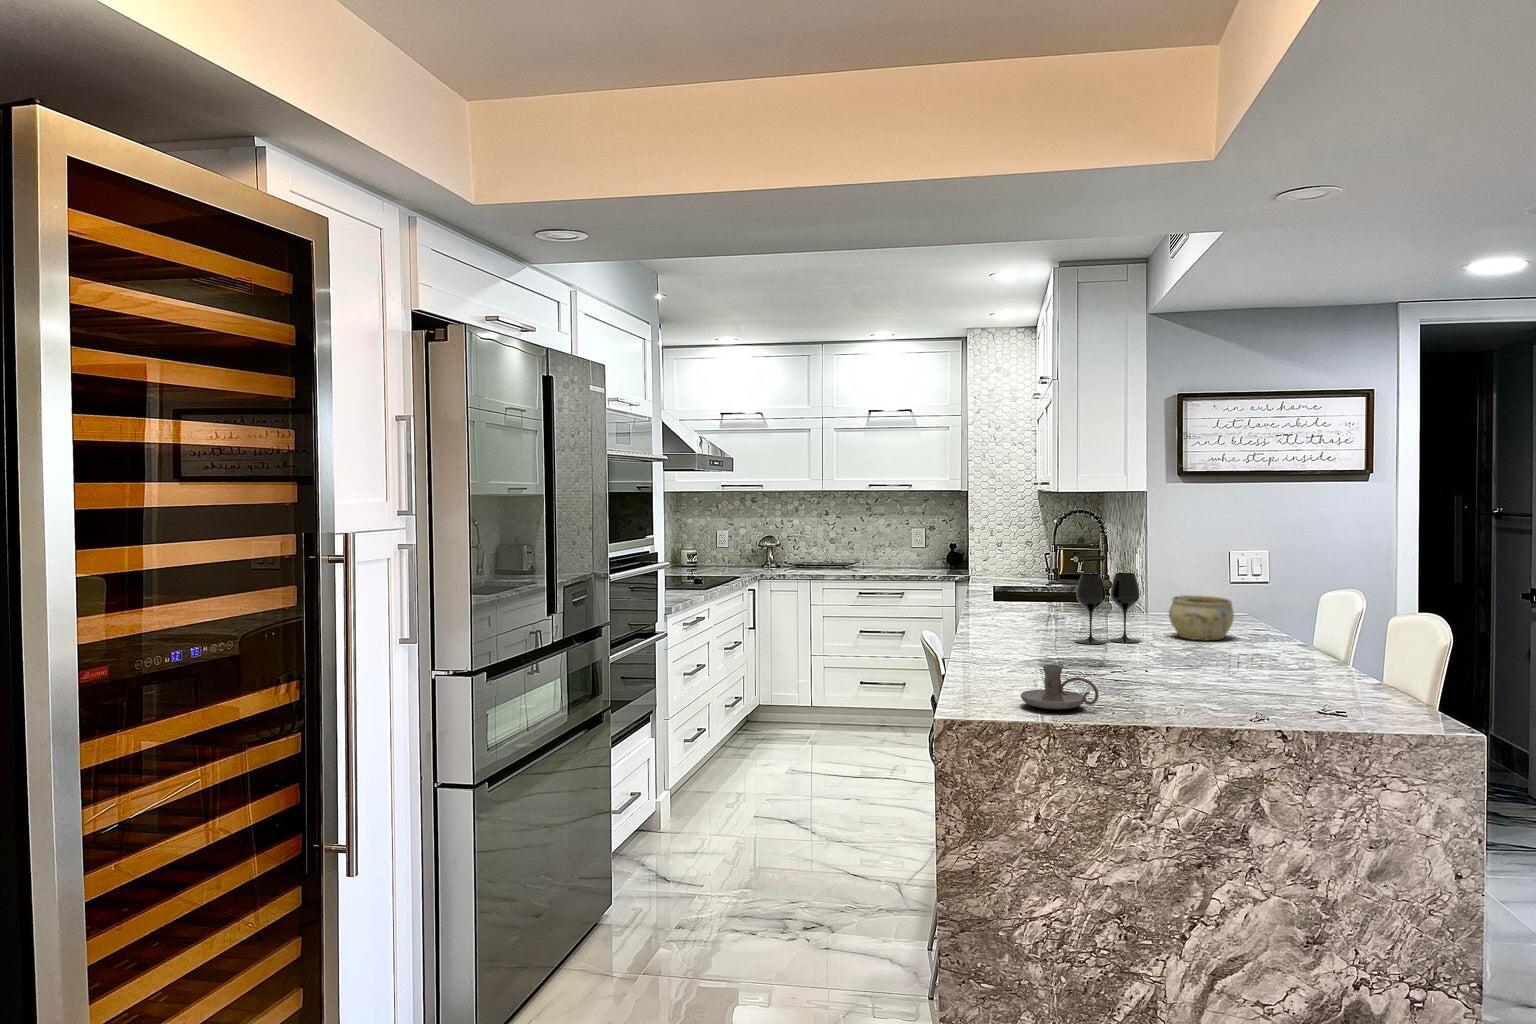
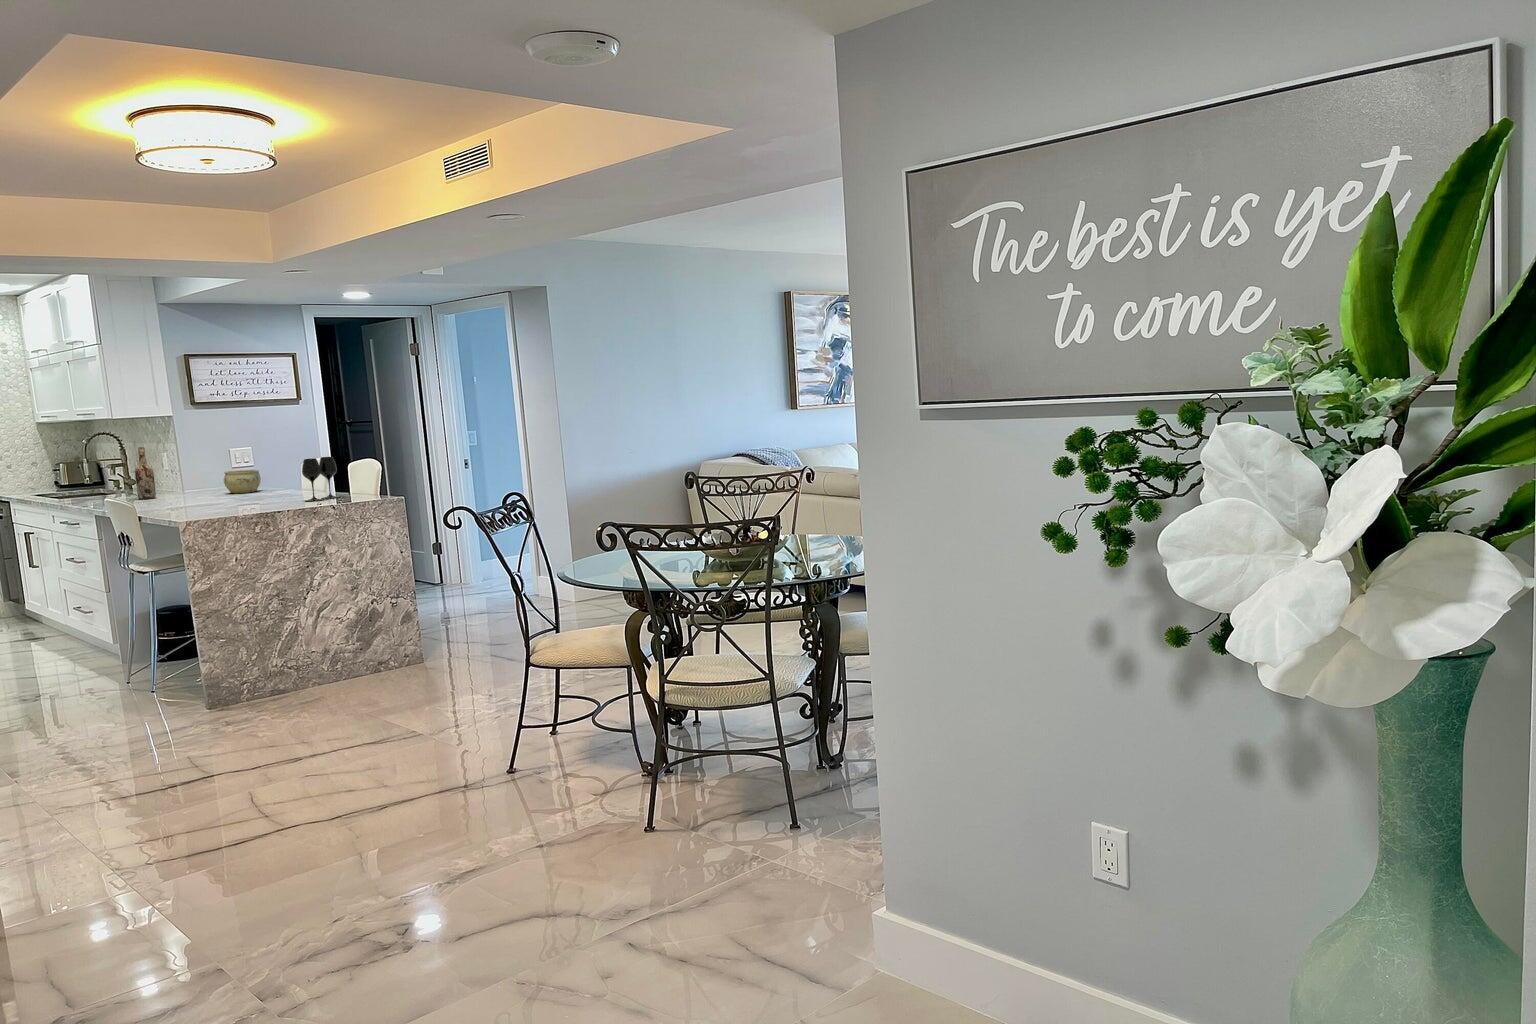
wine bottle: none [1048,540,1075,624] -> present [135,447,156,499]
wine glass: present [1076,573,1140,644] -> present [302,457,339,501]
candle holder: present [1021,664,1098,709] -> none [212,492,252,513]

